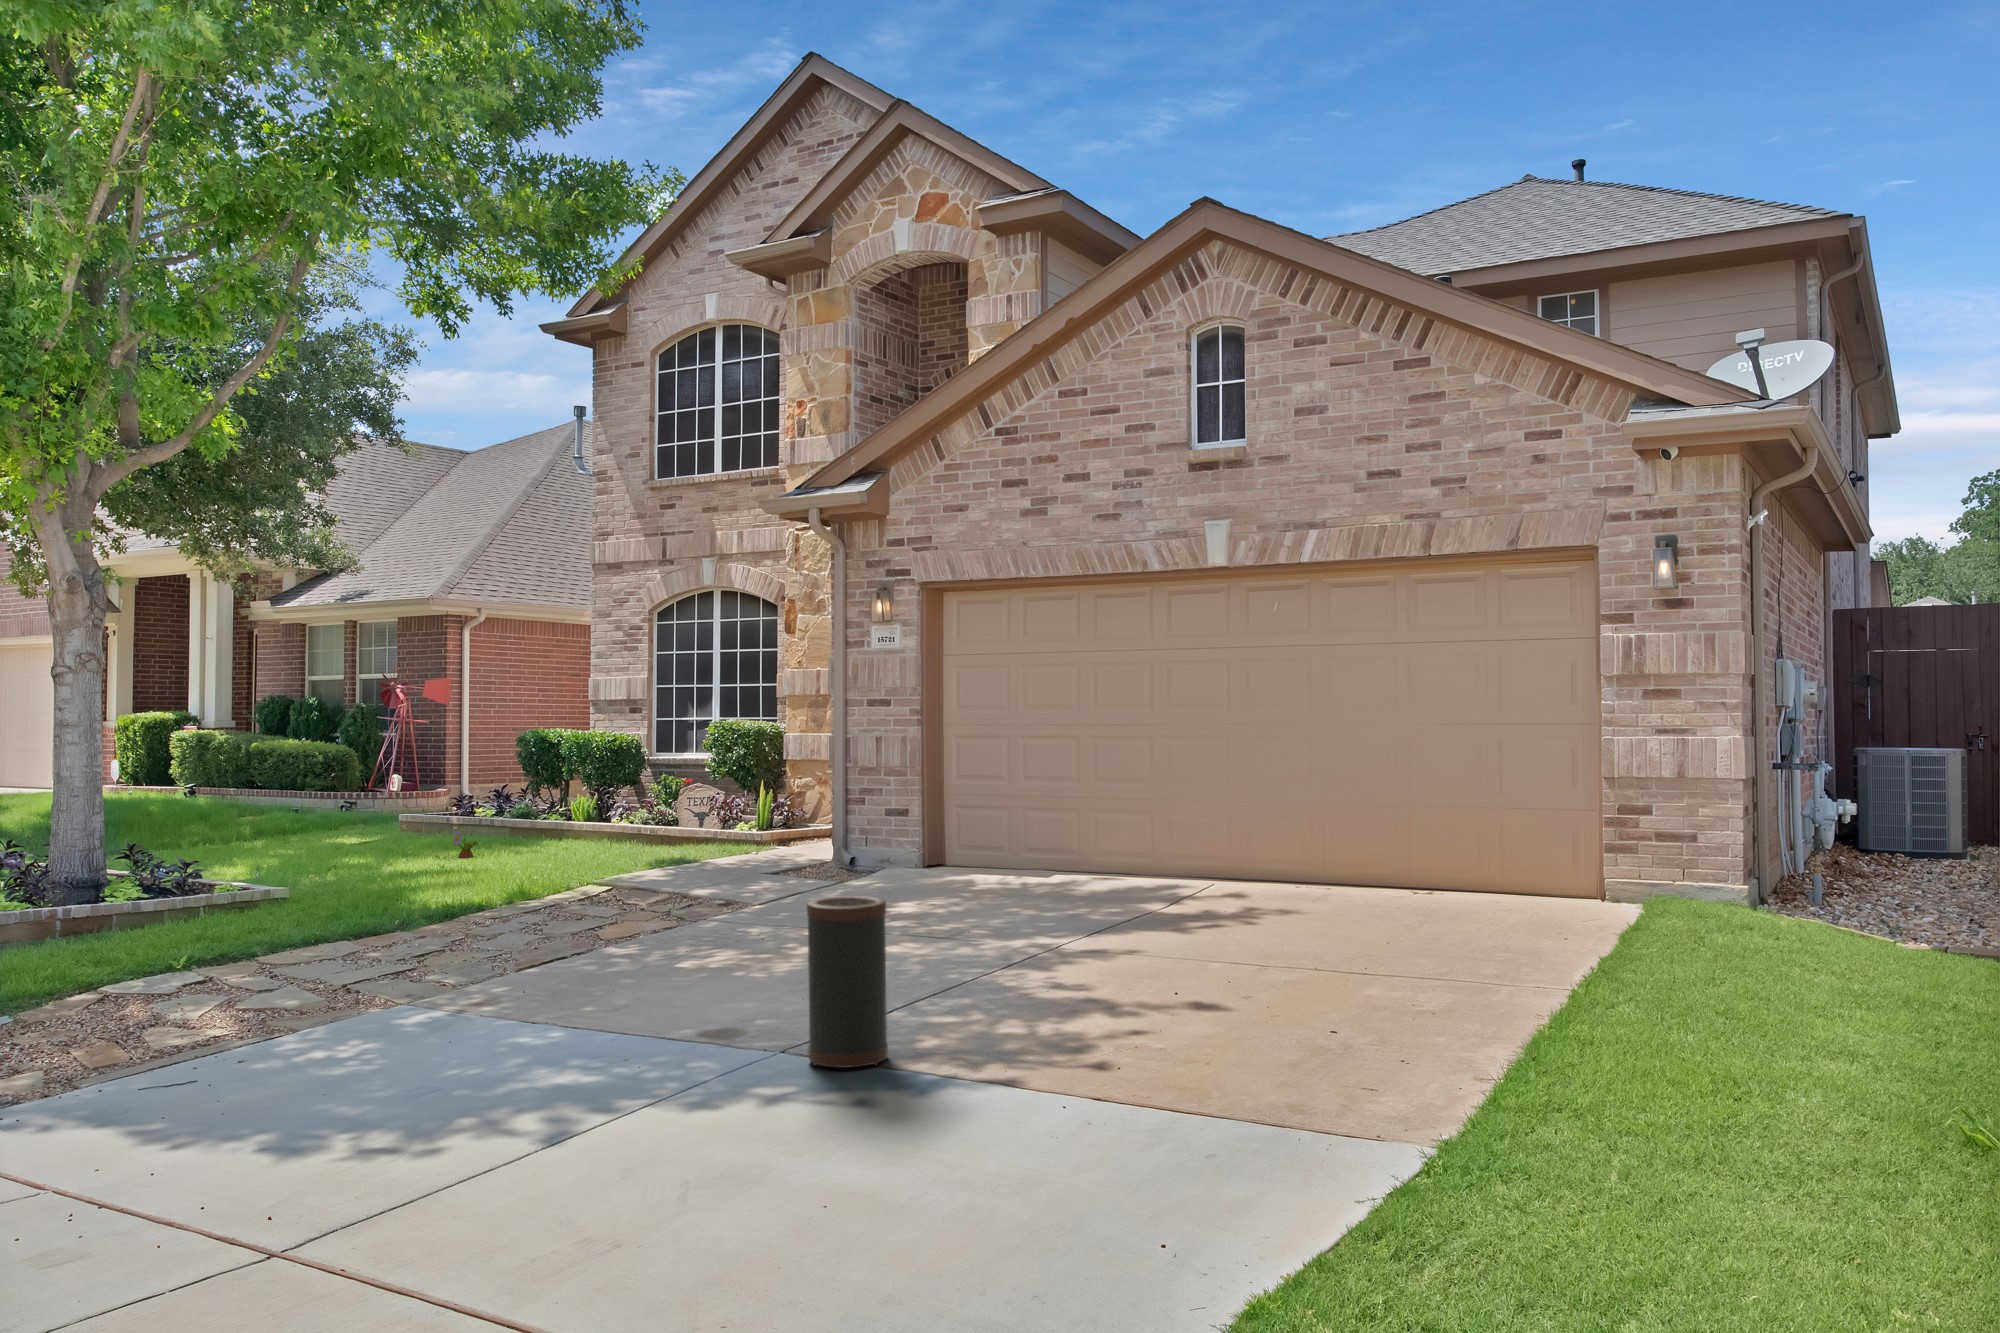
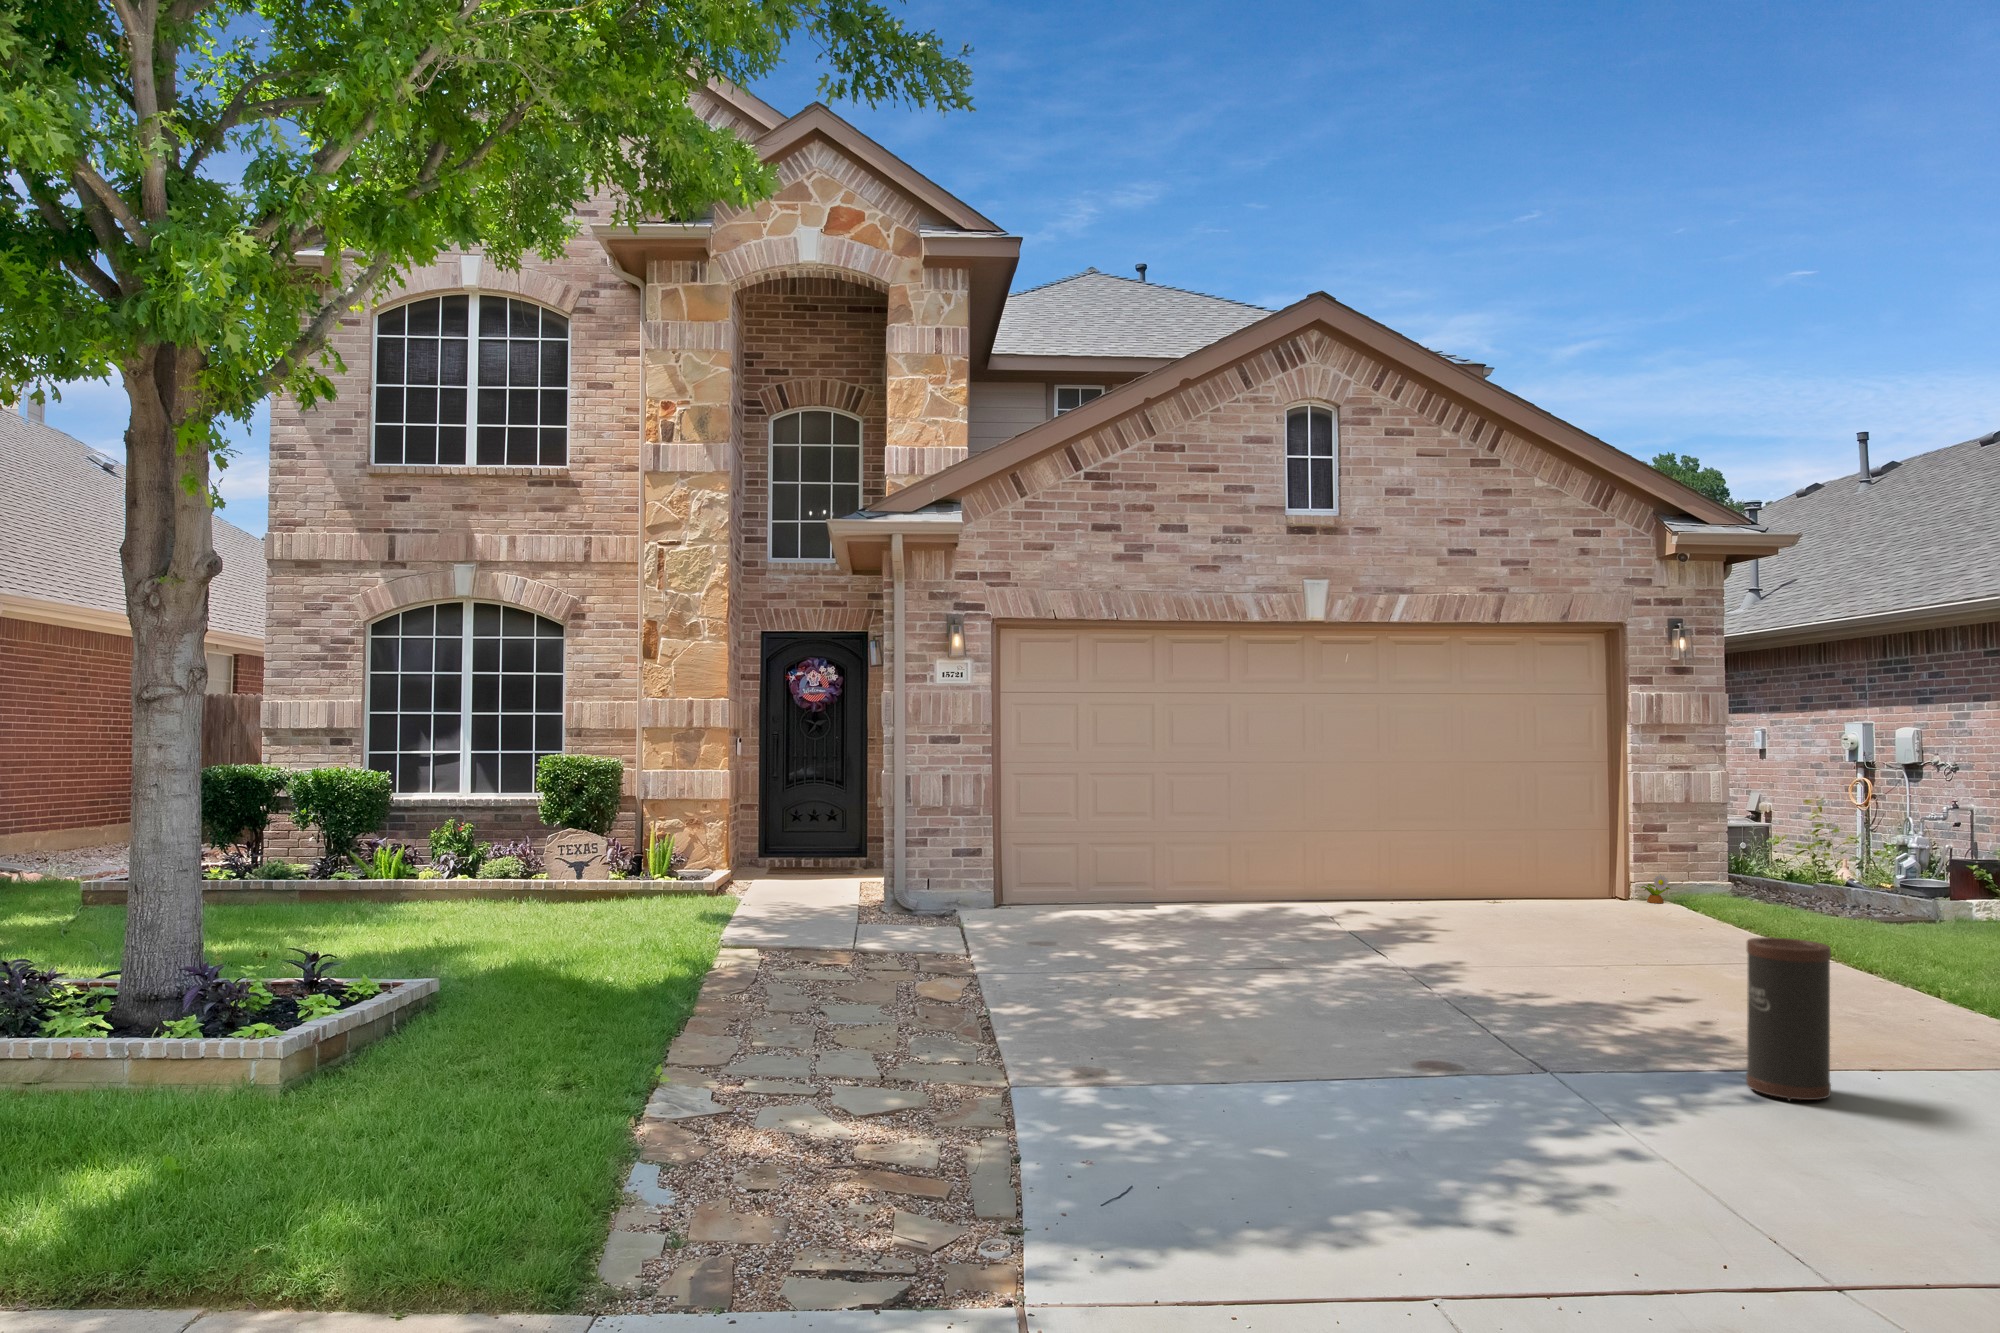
decorative plant: present [453,831,479,858] -> present [1641,874,1670,903]

